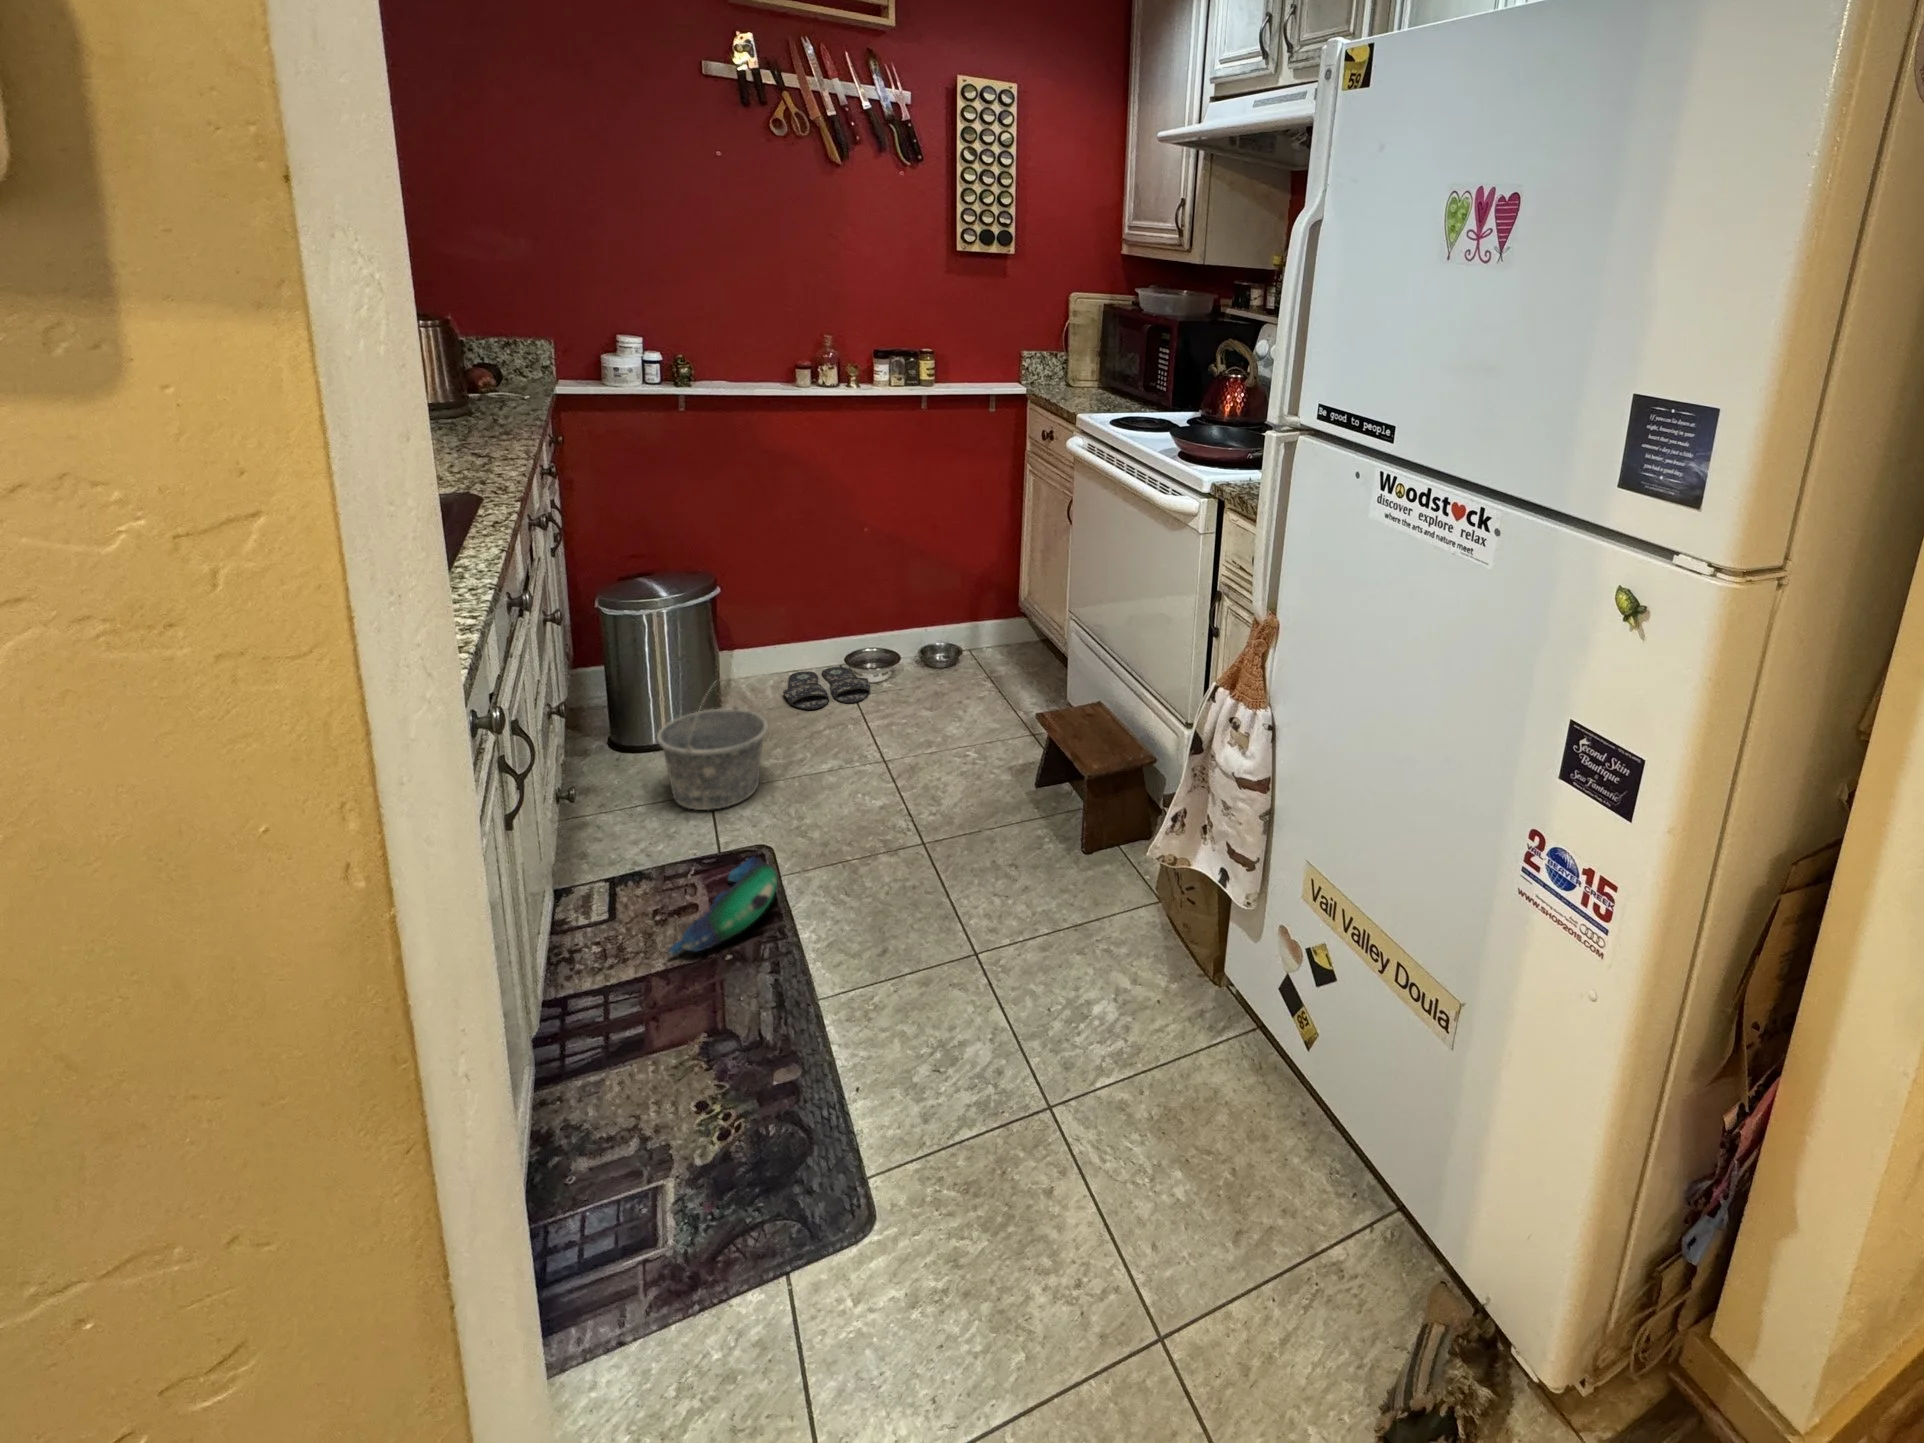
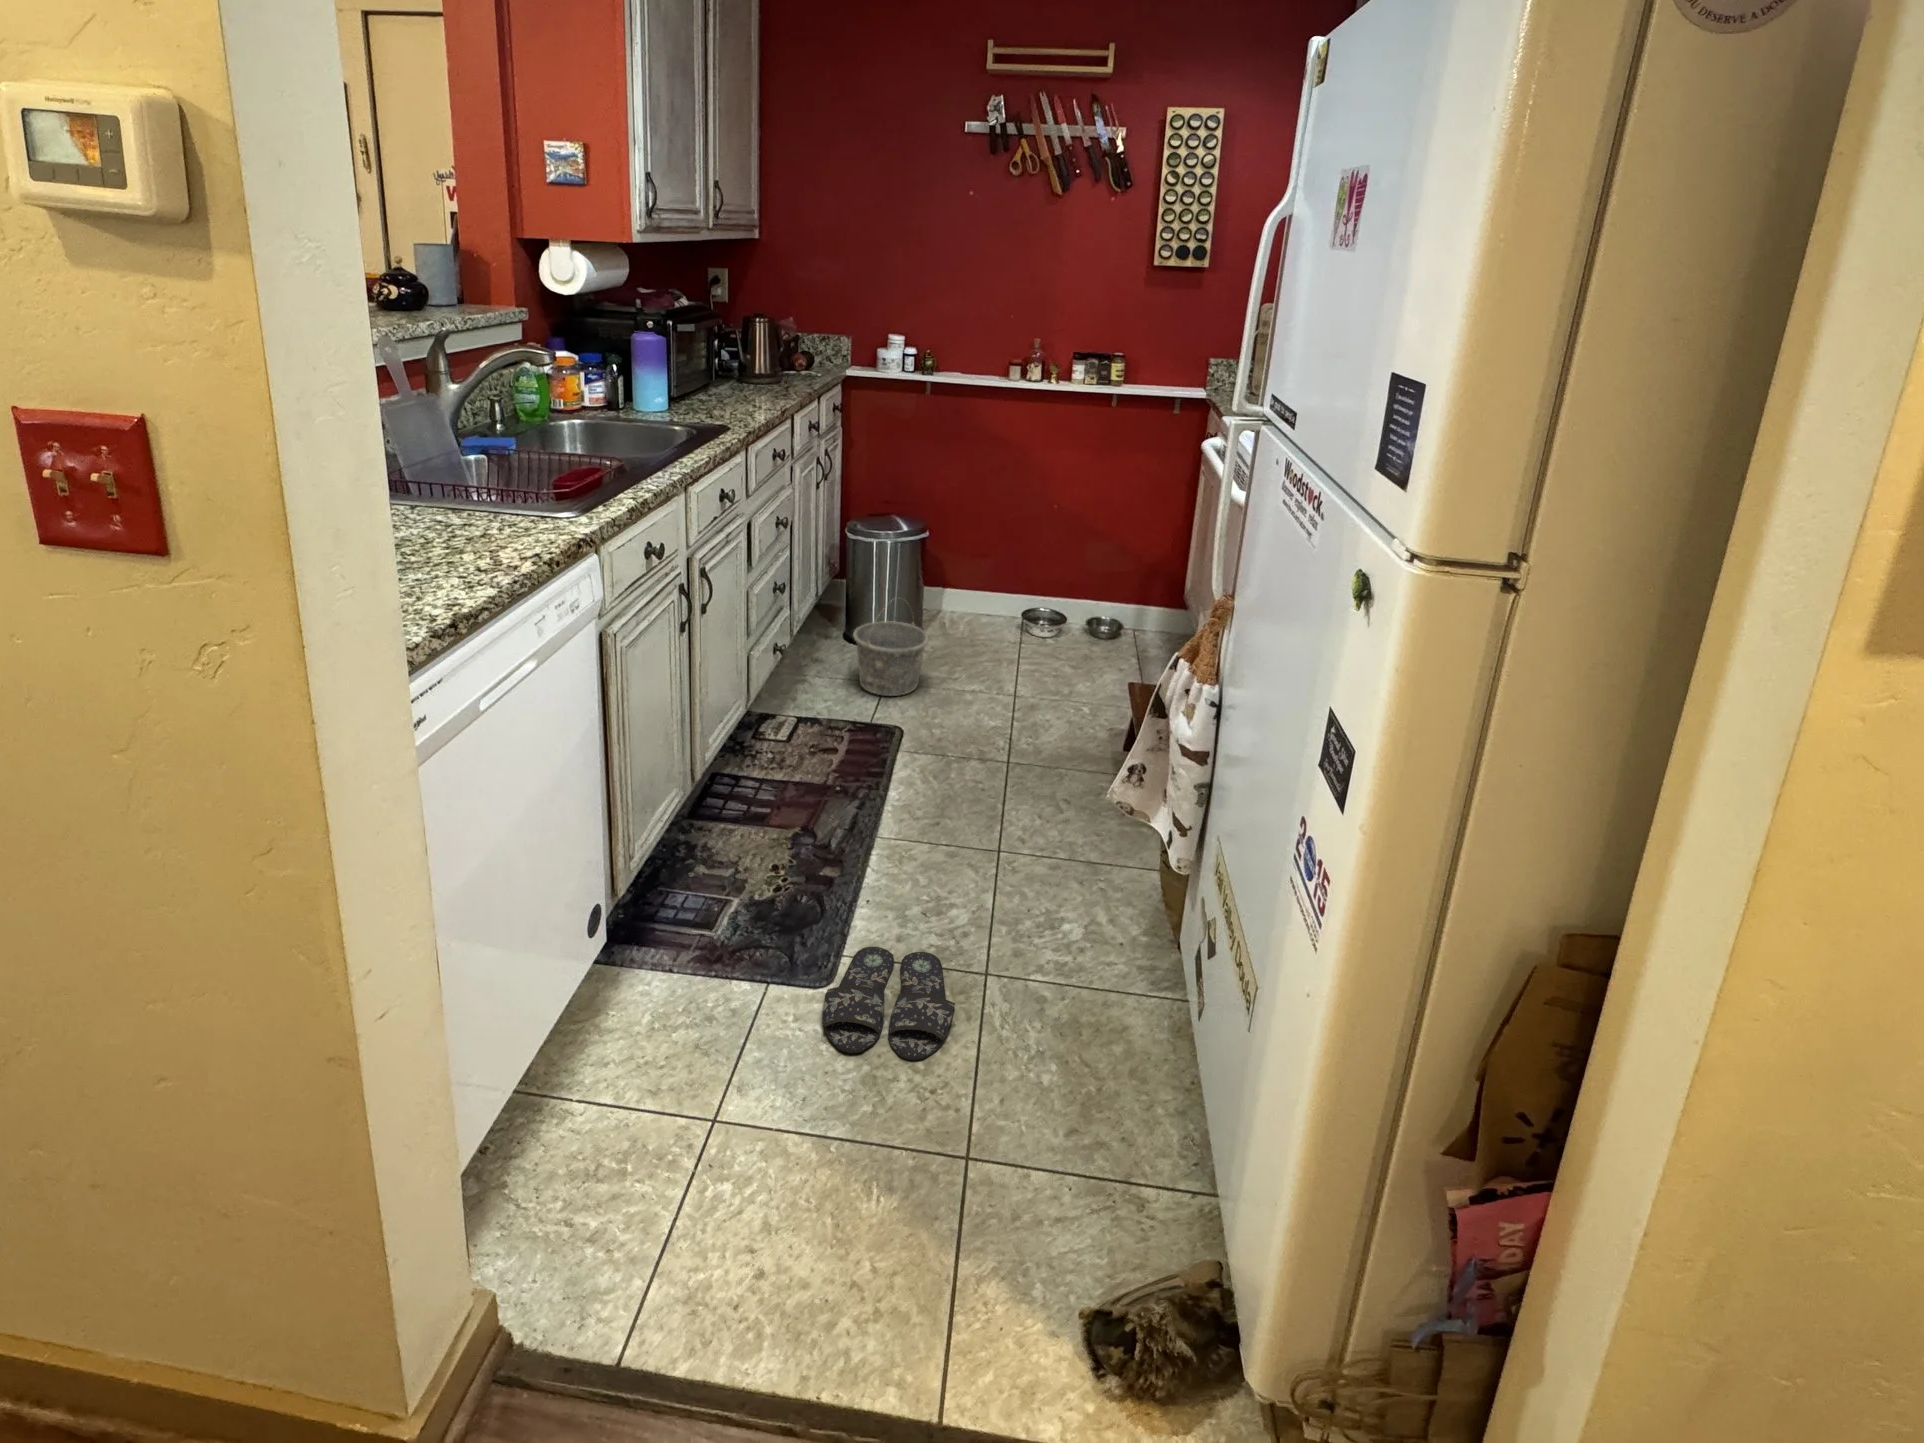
slippers: present [783,667,870,710] -> present [823,947,955,1061]
plush toy: present [668,857,777,955] -> none [804,731,889,781]

